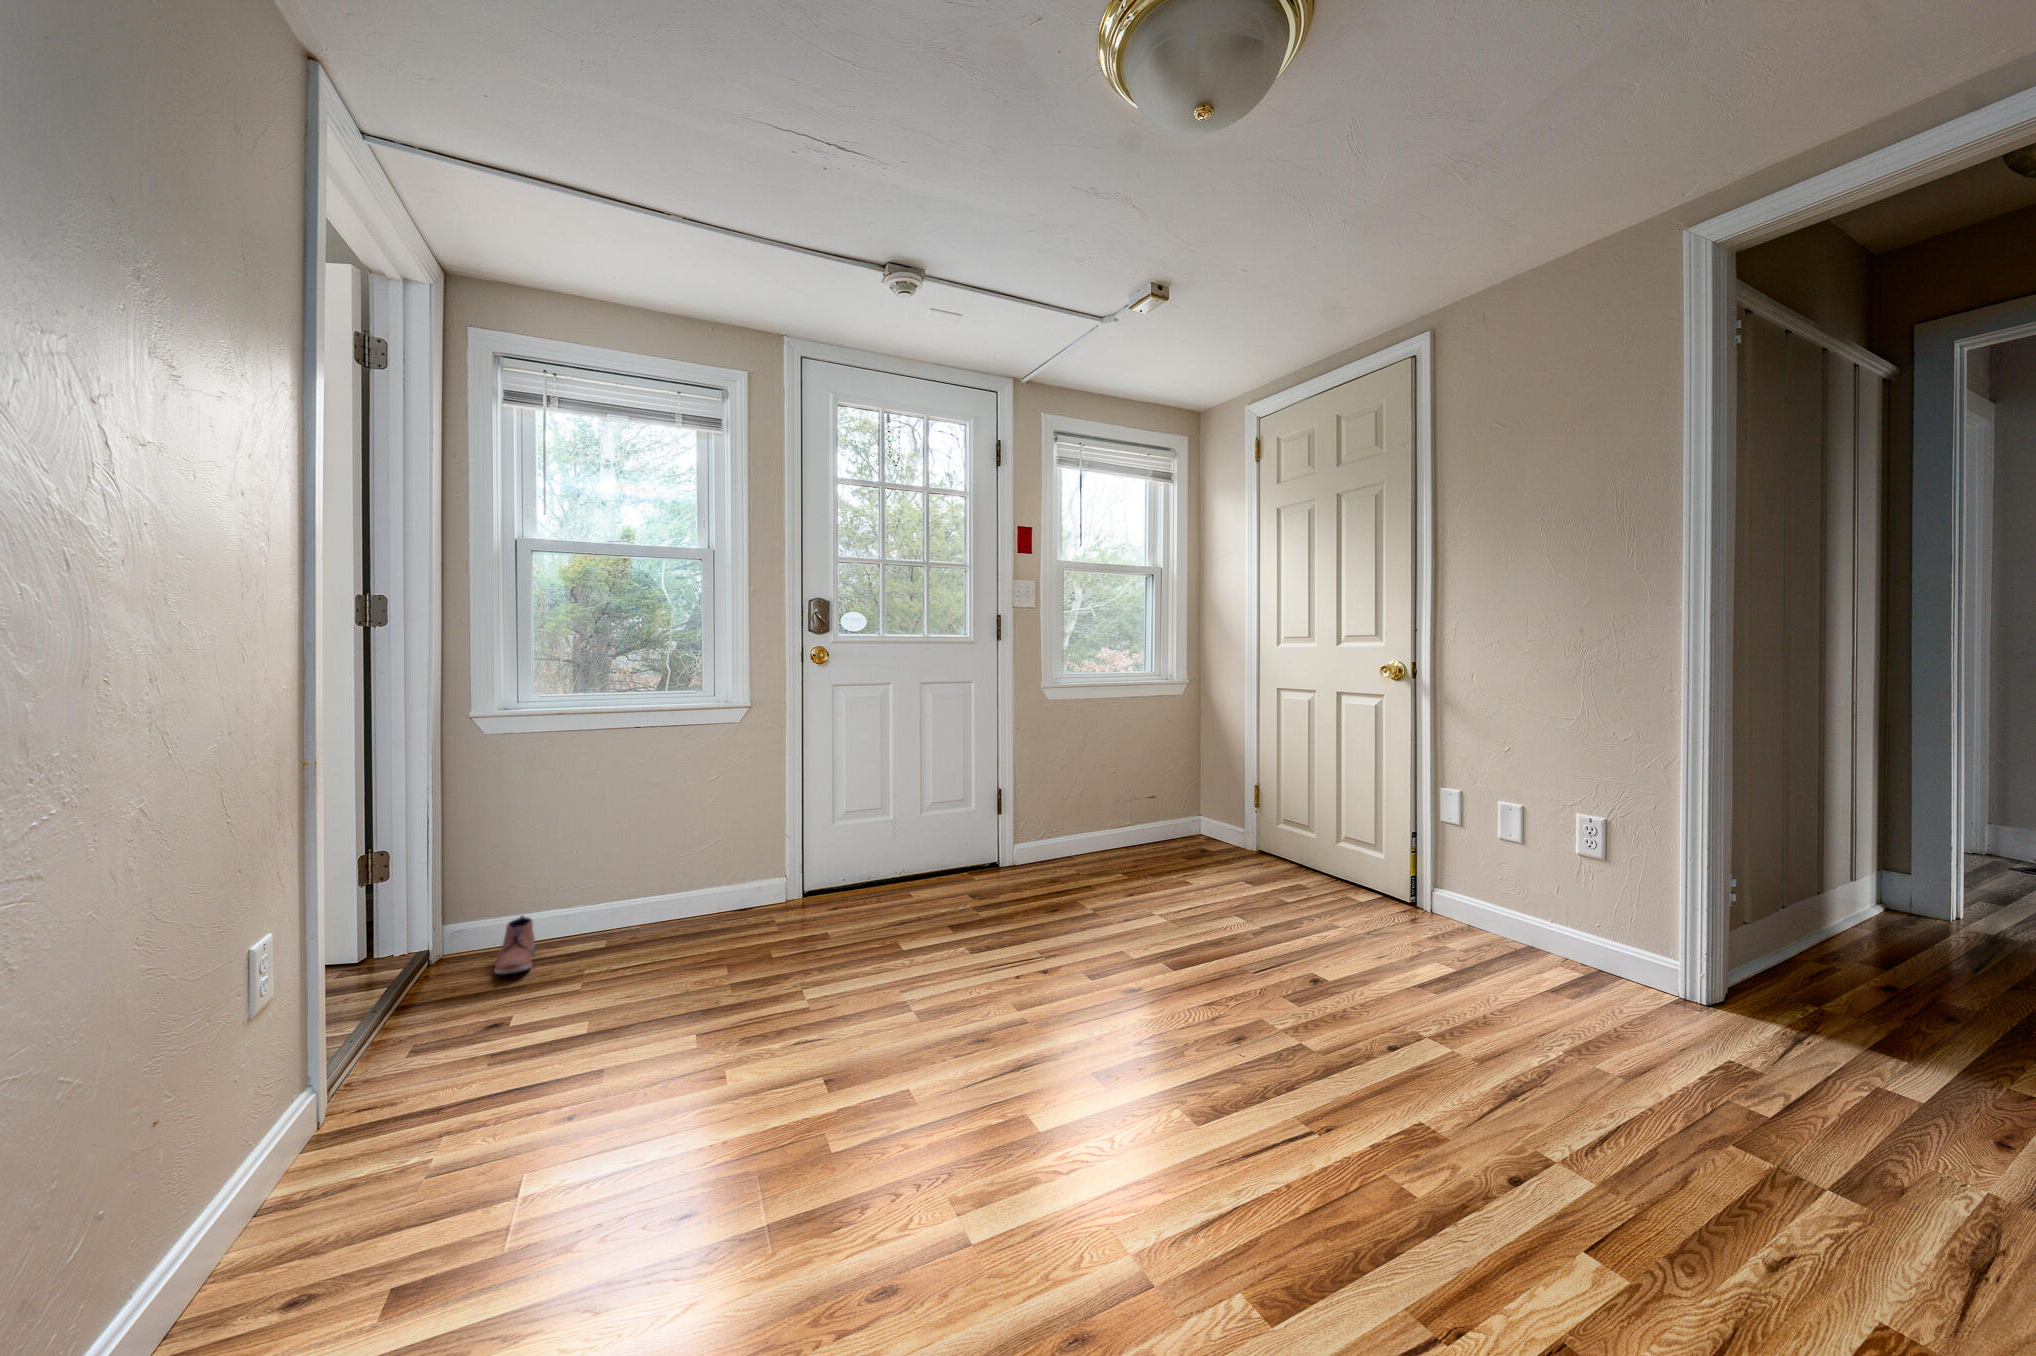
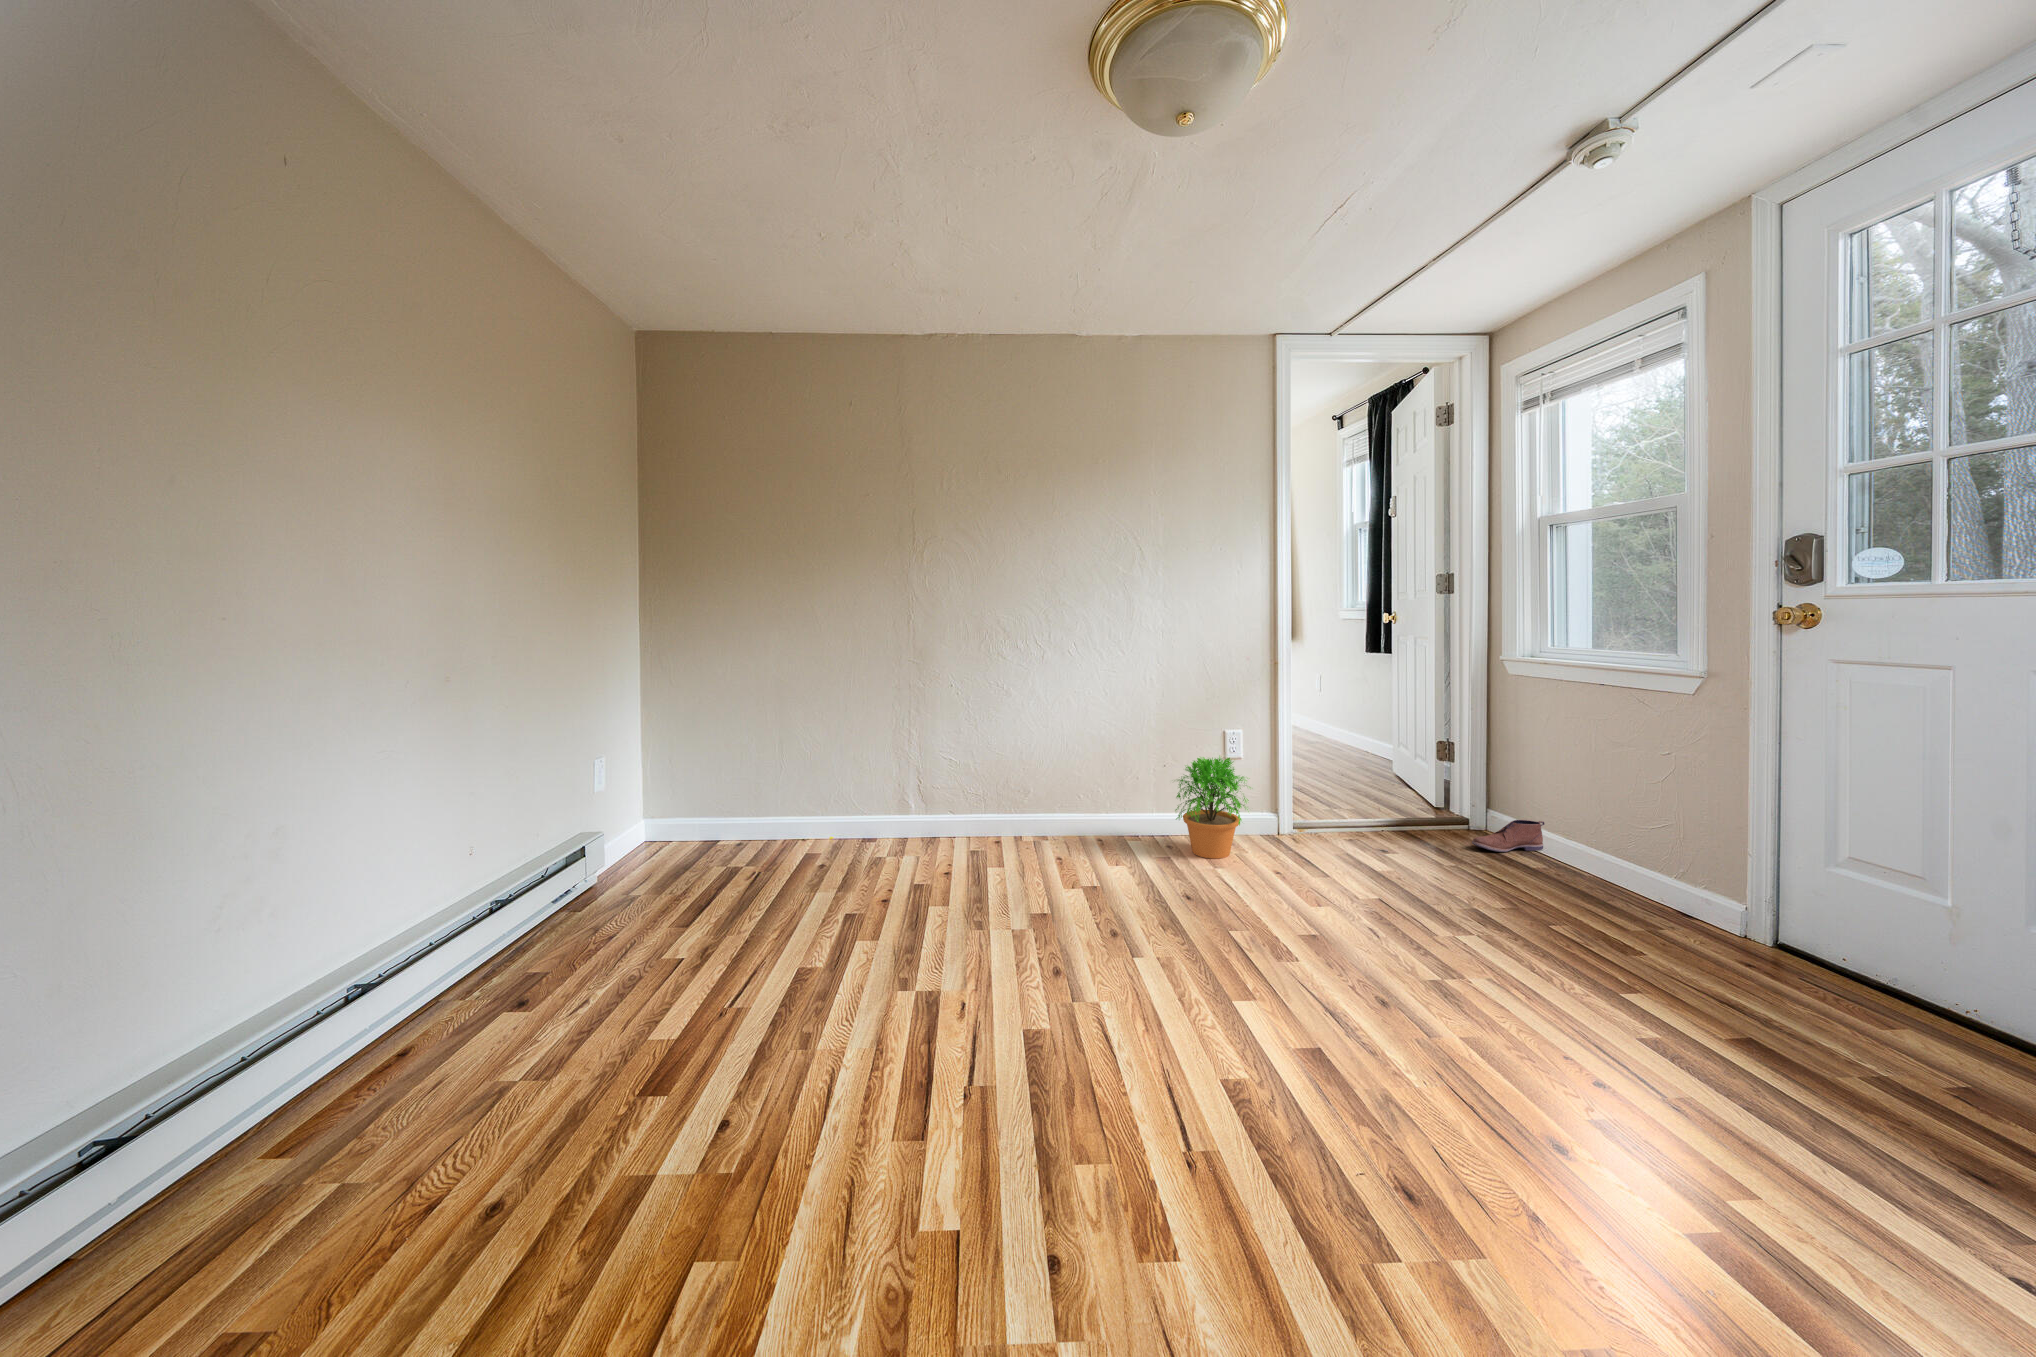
potted plant: none [235,973,485,1261] -> present [1175,756,1251,859]

